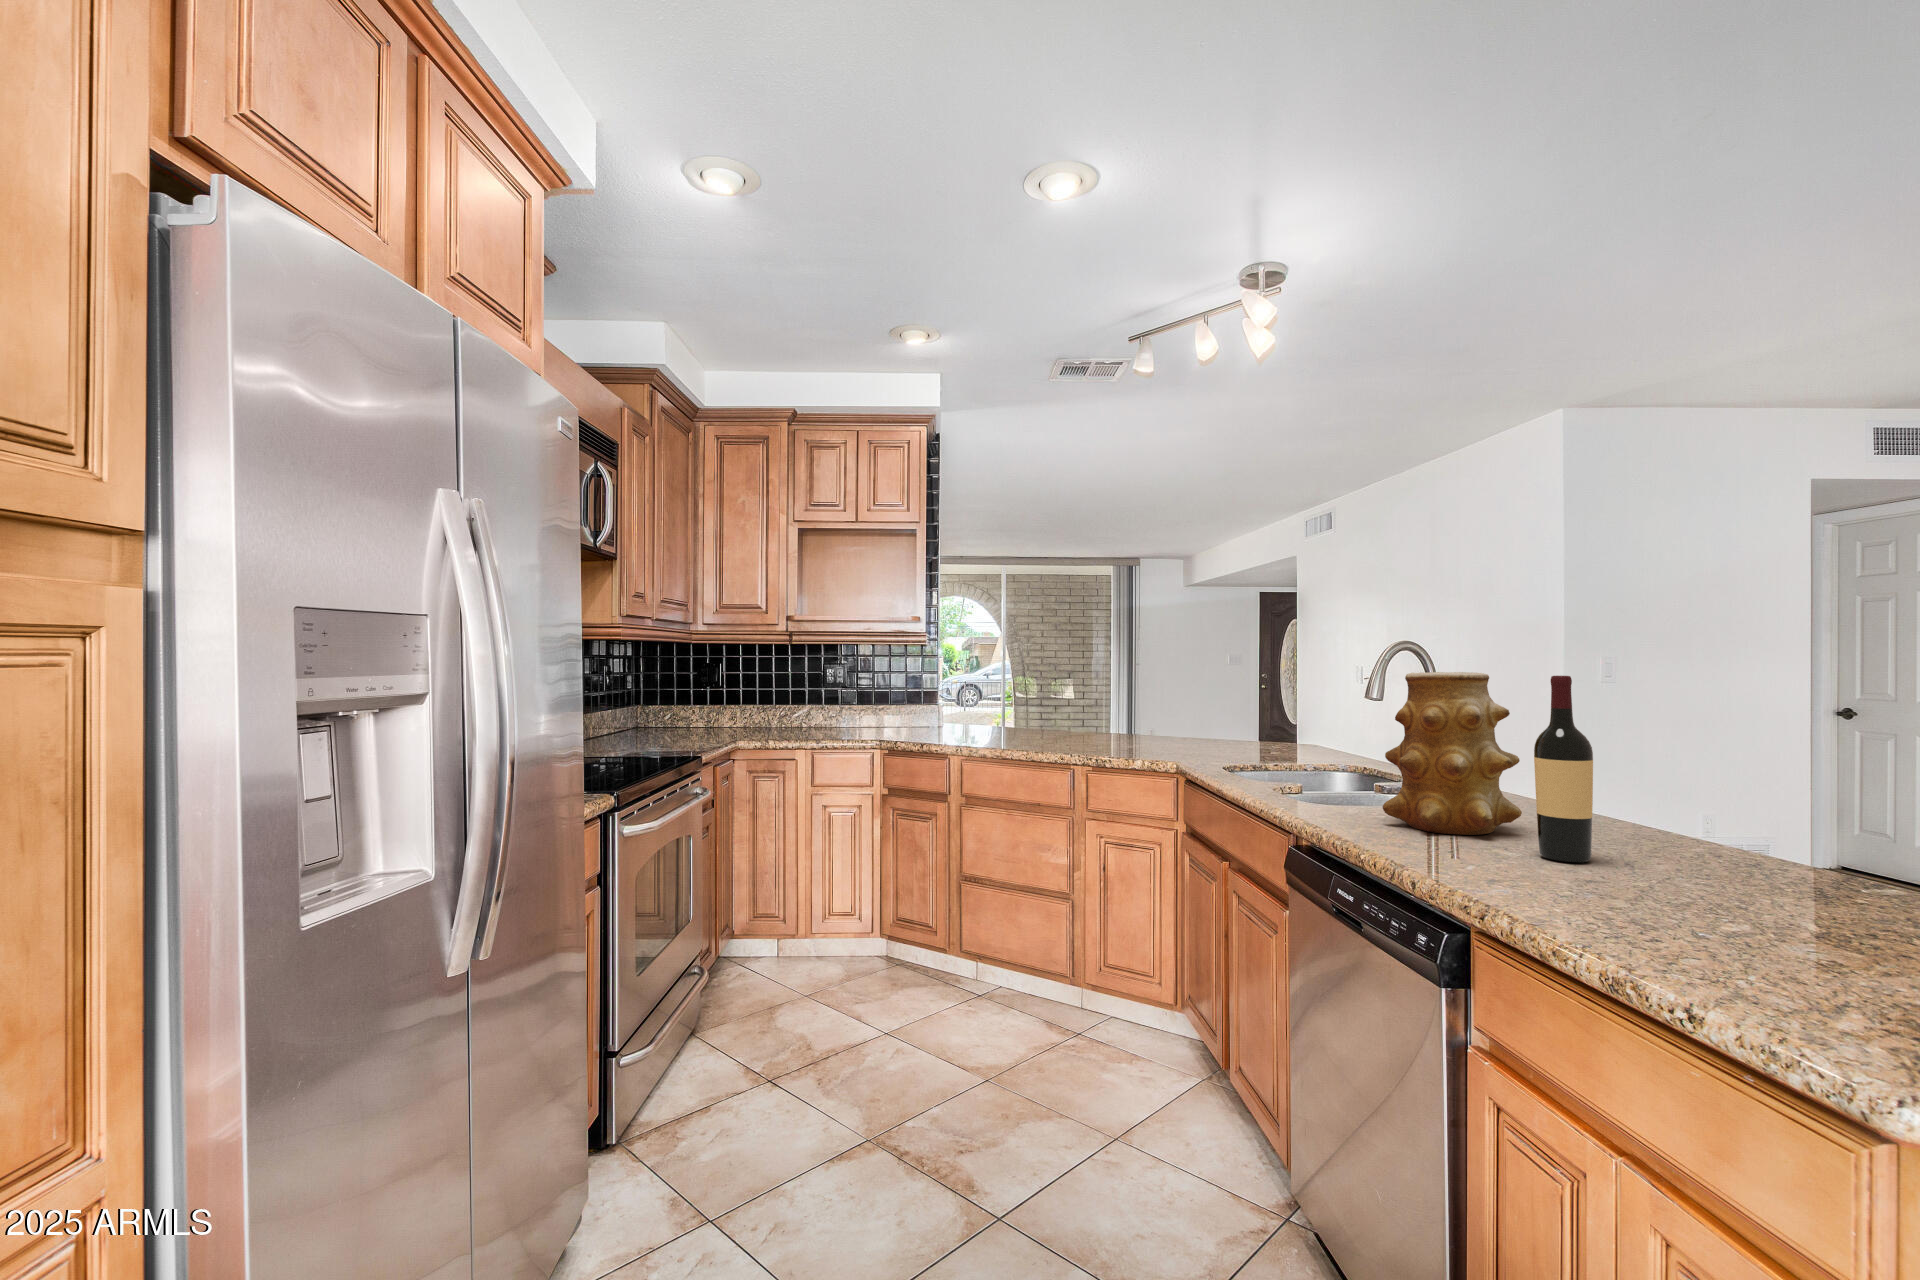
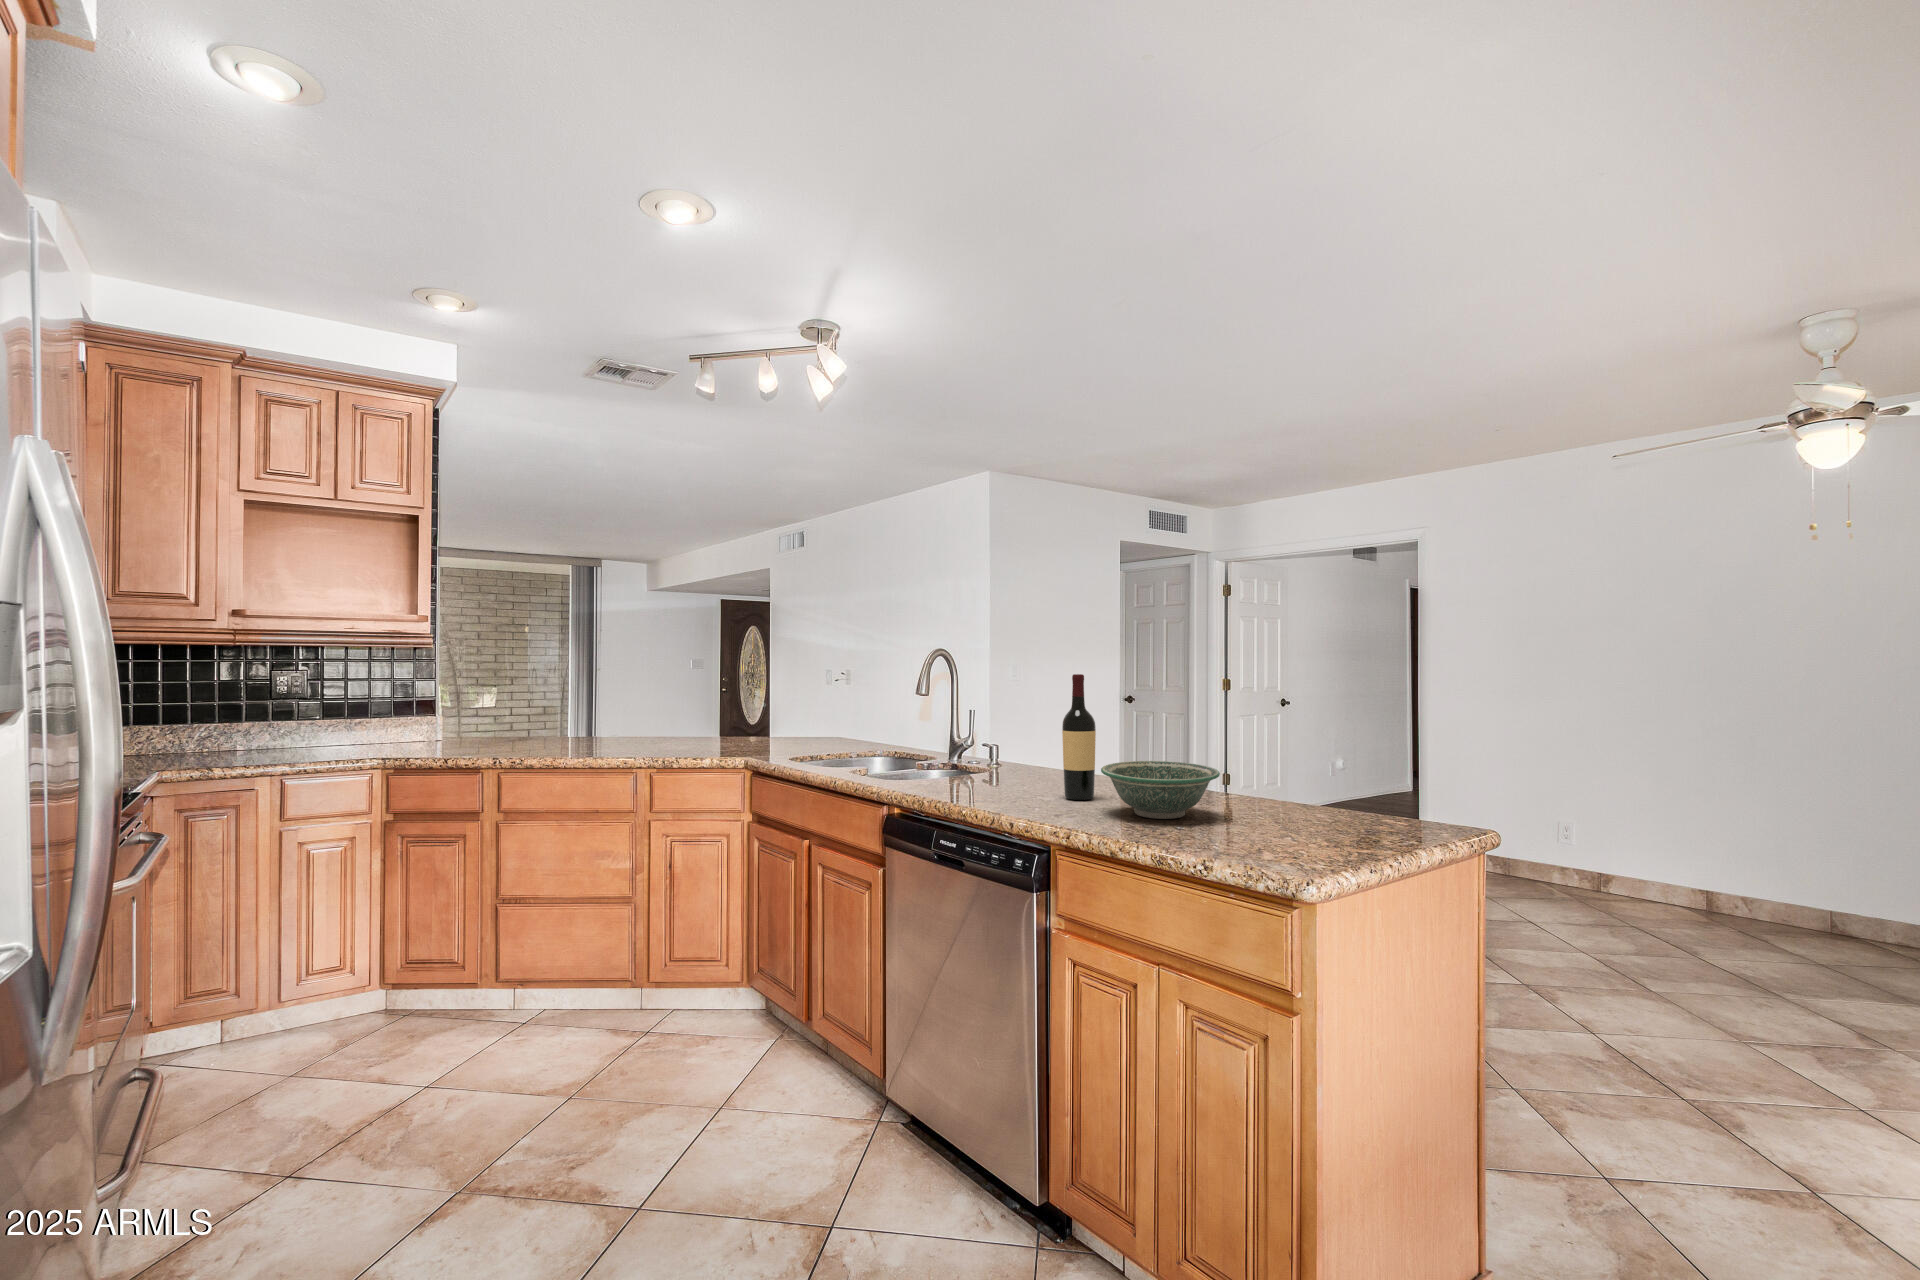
vase: present [1383,672,1522,835] -> none [955,673,1043,792]
bowl: none [1573,812,1818,915] -> present [1101,761,1220,819]

